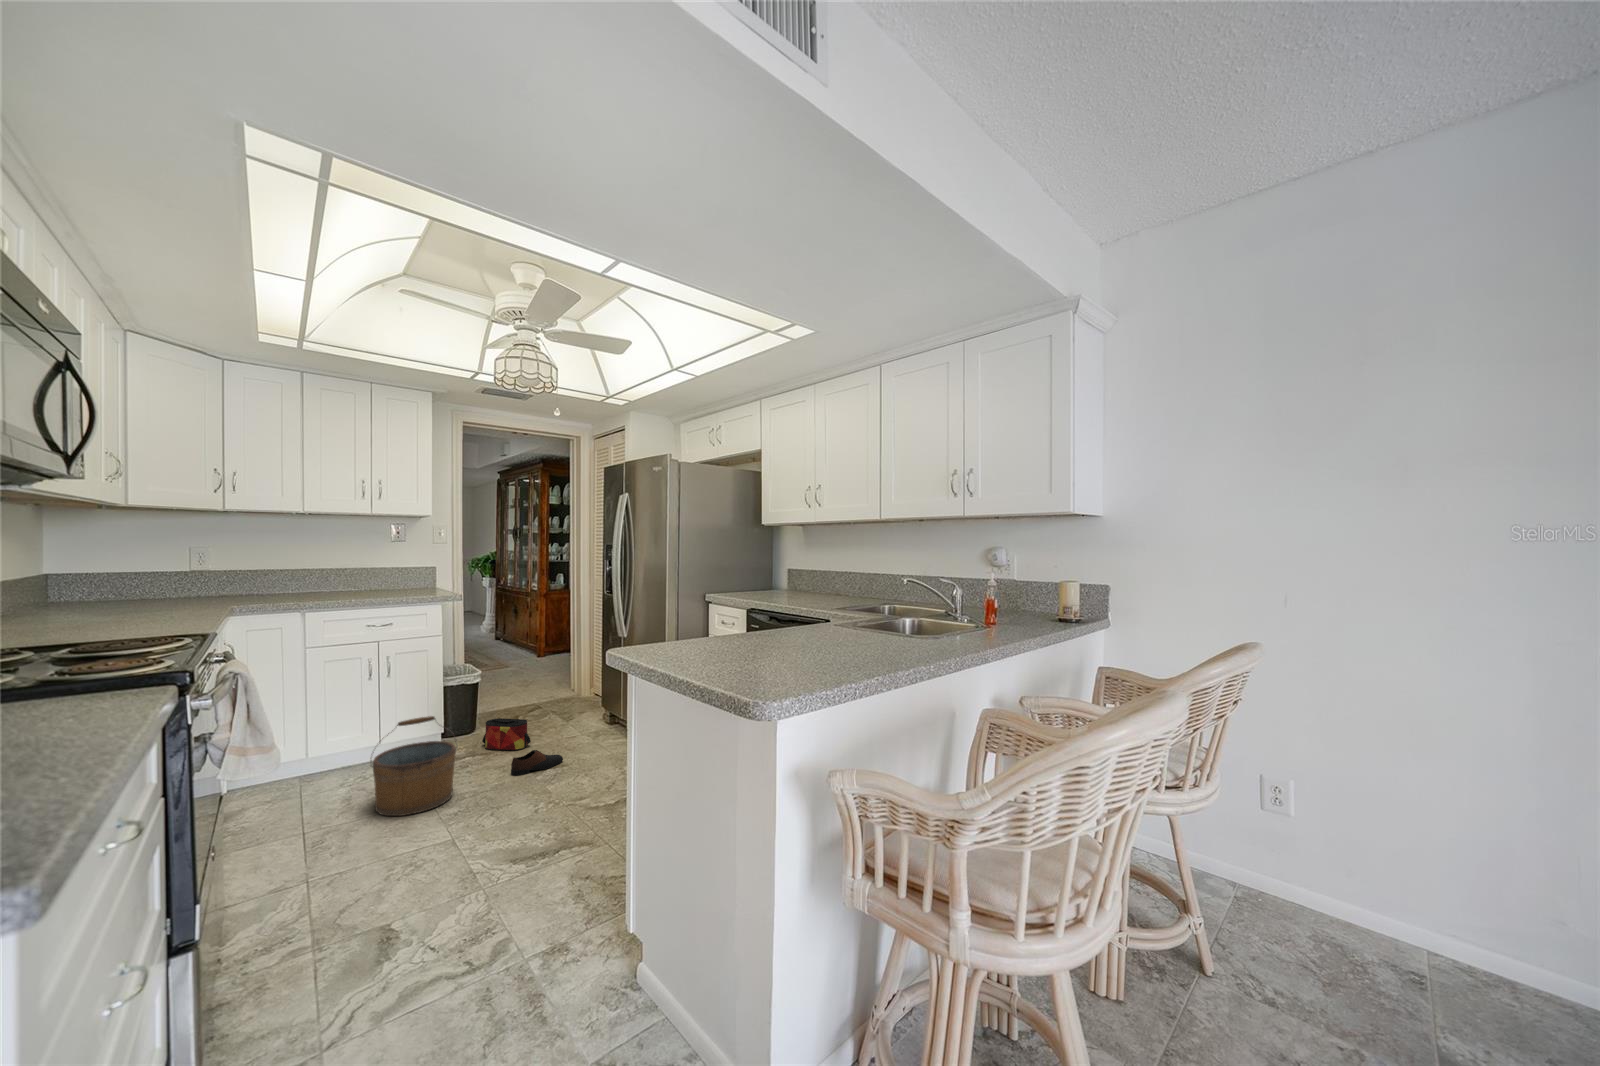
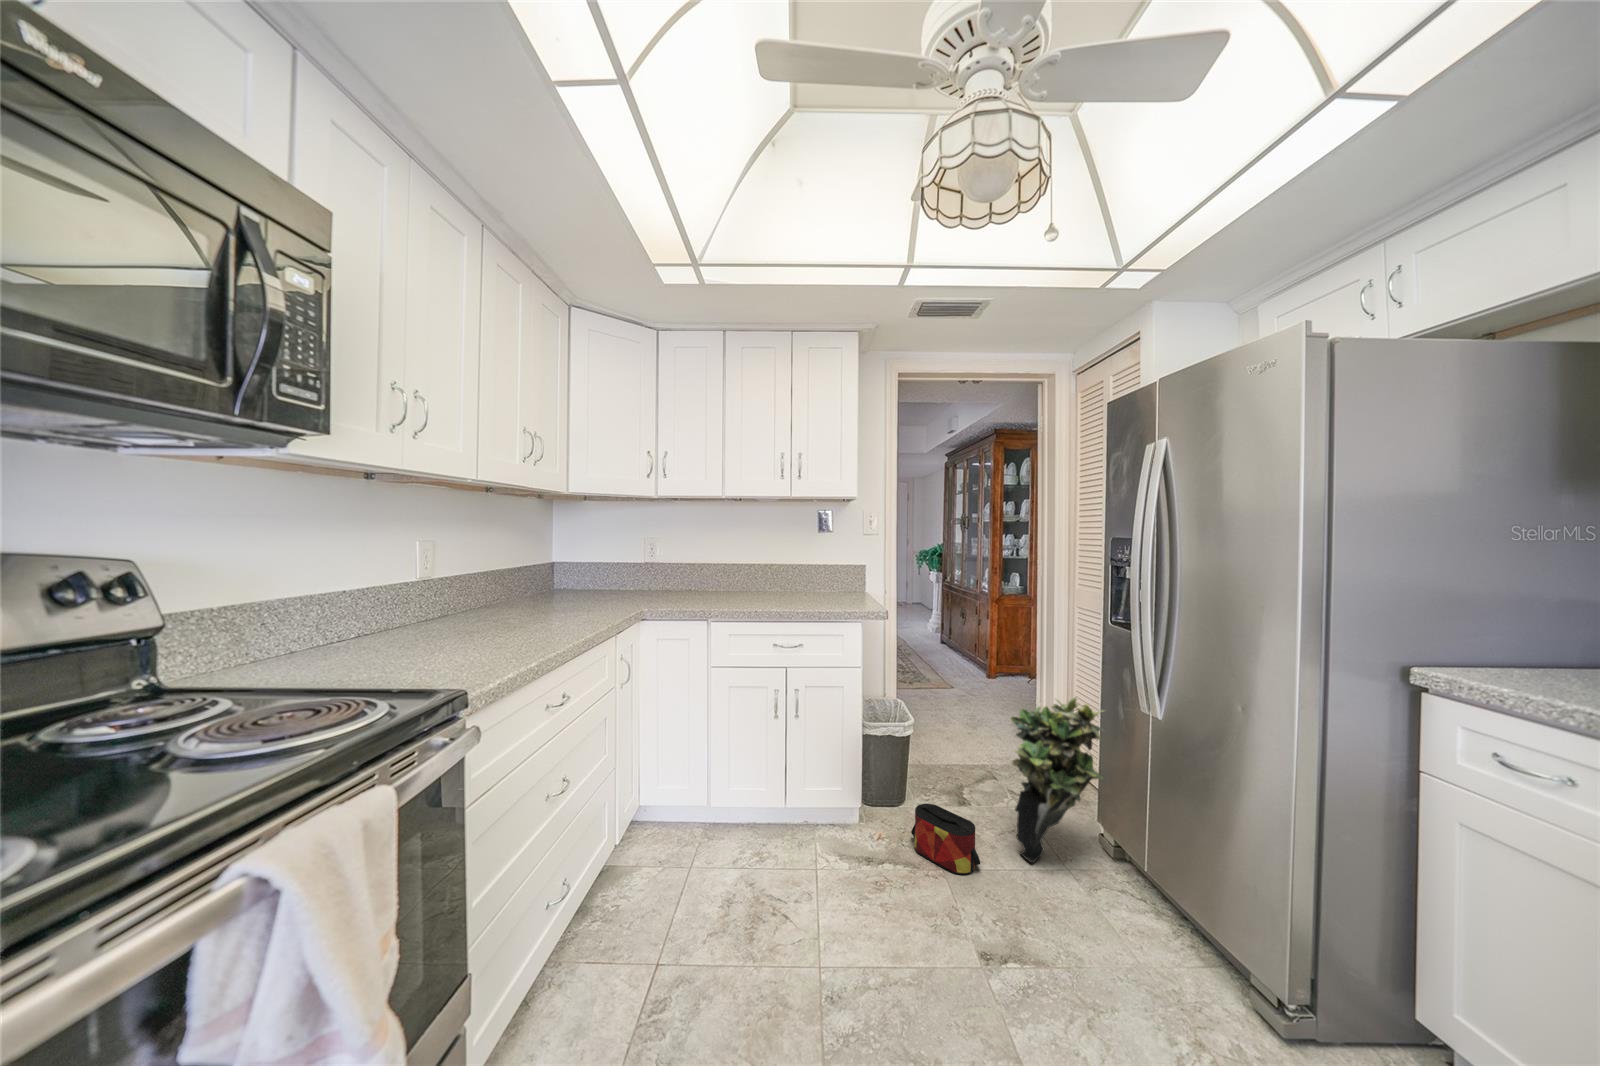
potted plant: none [550,638,605,736] -> present [1011,697,1103,863]
bucket: present [372,716,457,816] -> none [742,824,861,1002]
shoe: present [511,750,563,776] -> none [947,913,1039,962]

